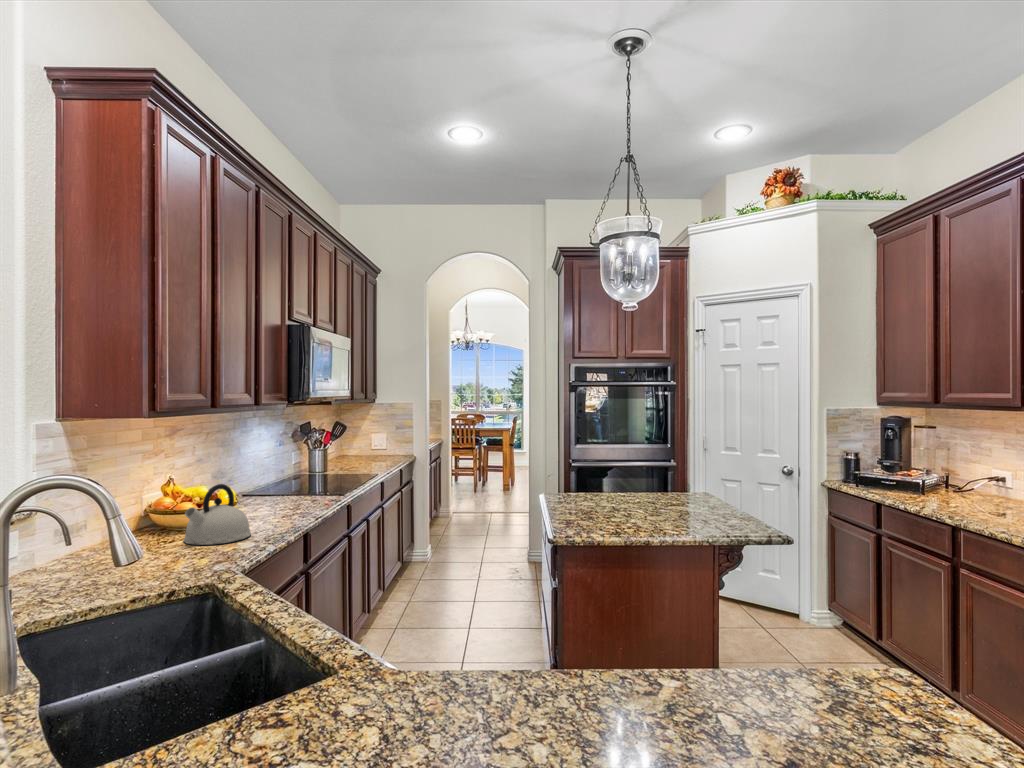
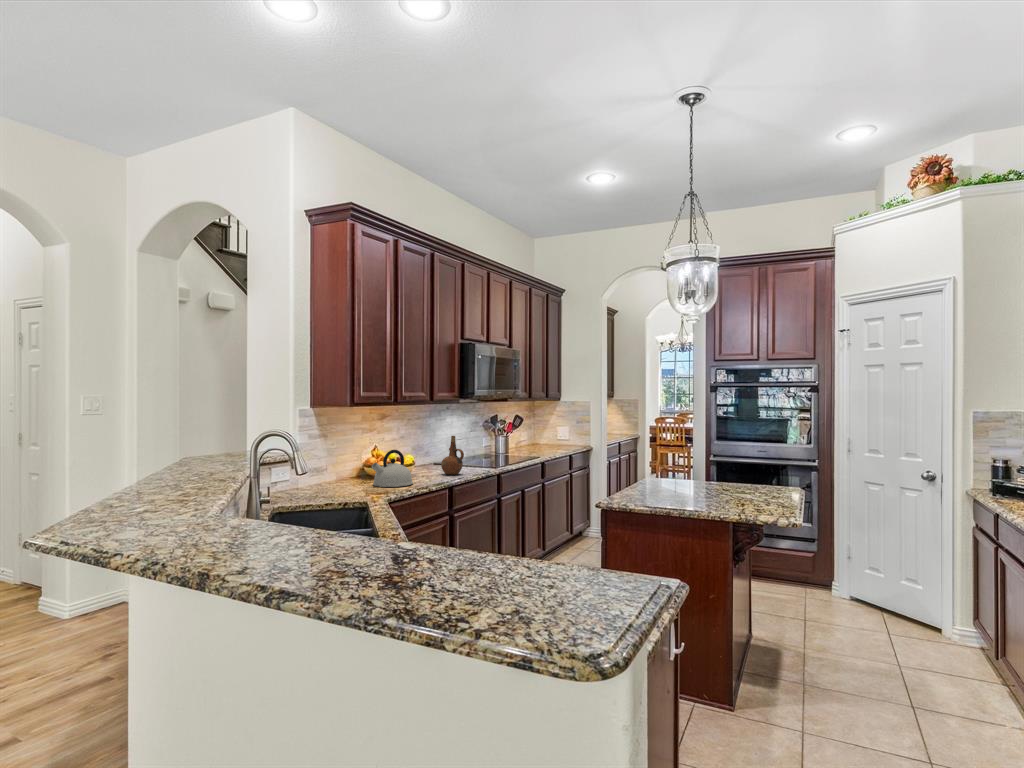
ceramic pitcher: none [274,456,308,512] -> present [441,436,464,475]

